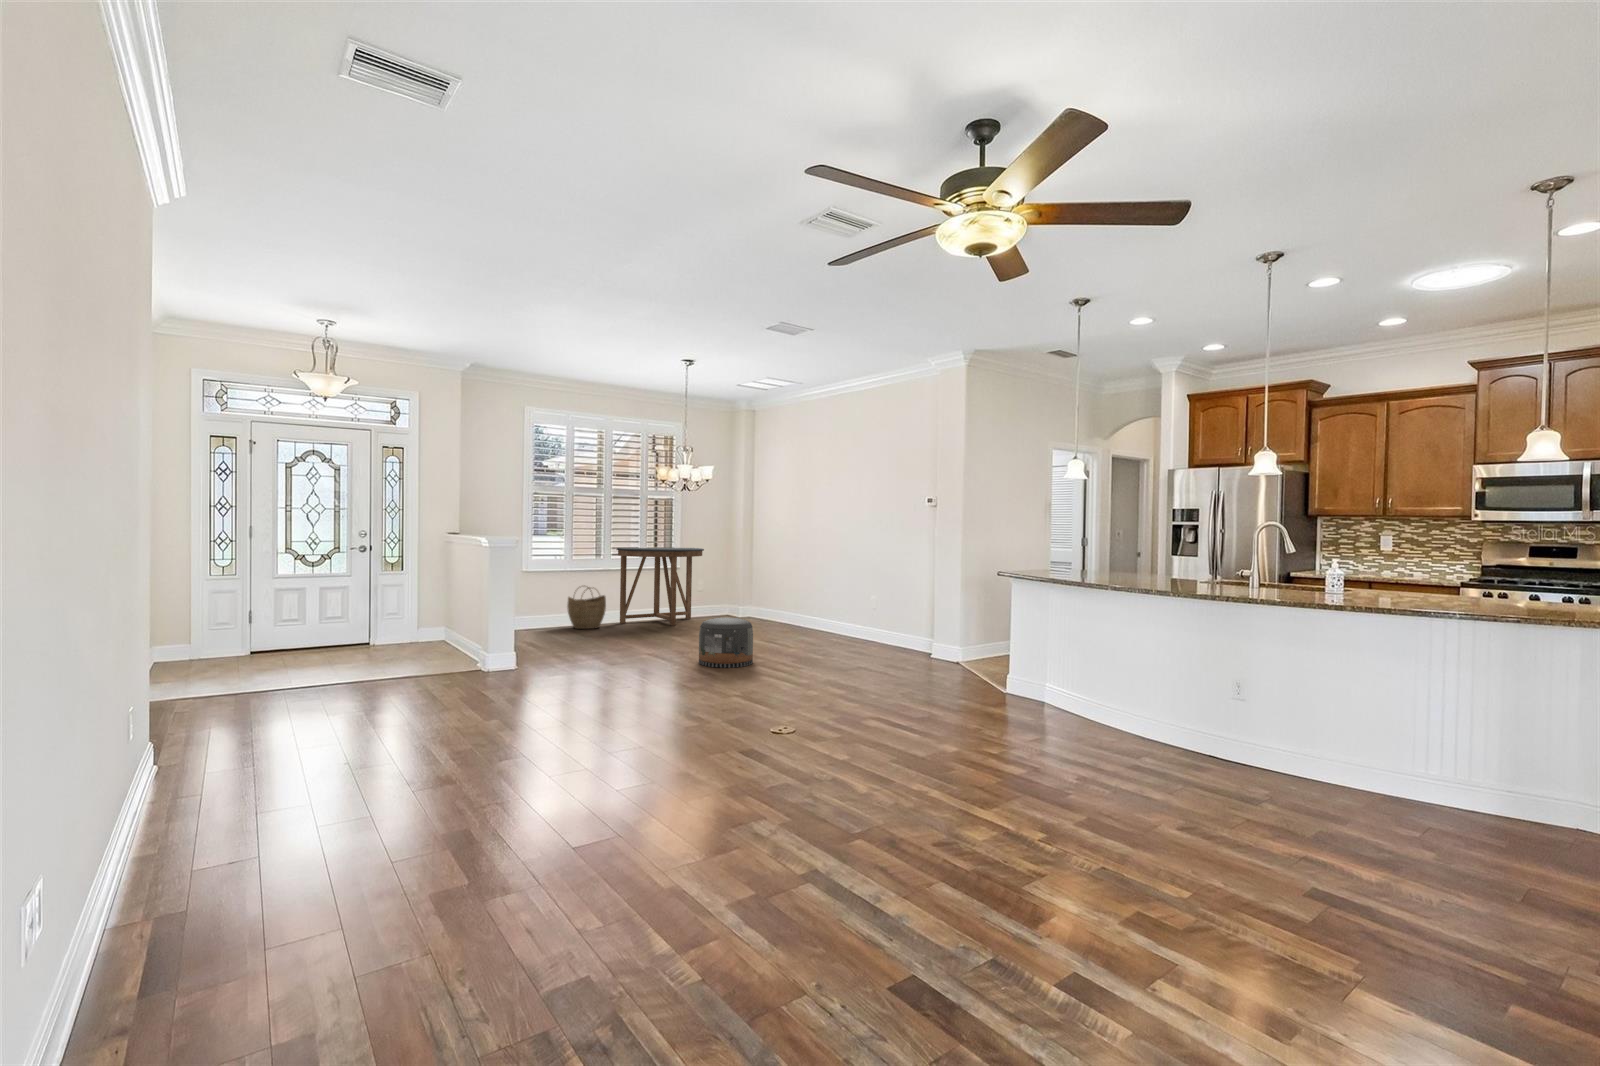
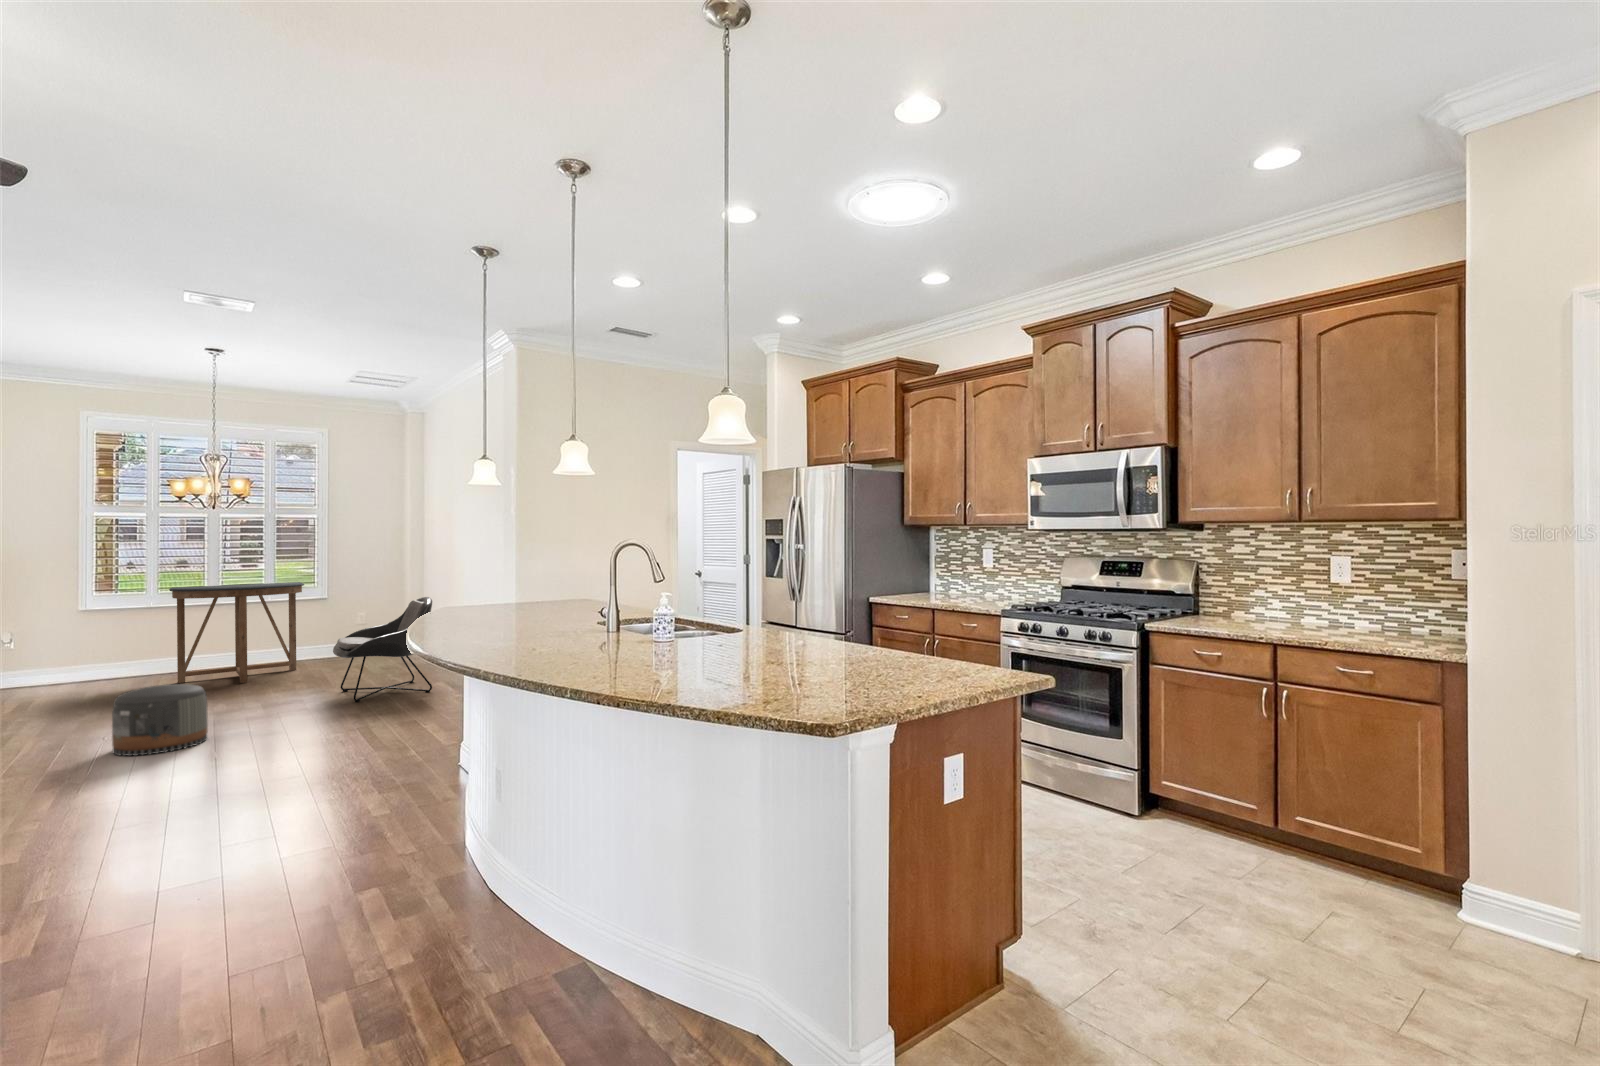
lounge chair: none [766,562,846,642] -> present [333,597,432,702]
woven basket: present [567,587,606,629] -> none [79,638,143,696]

